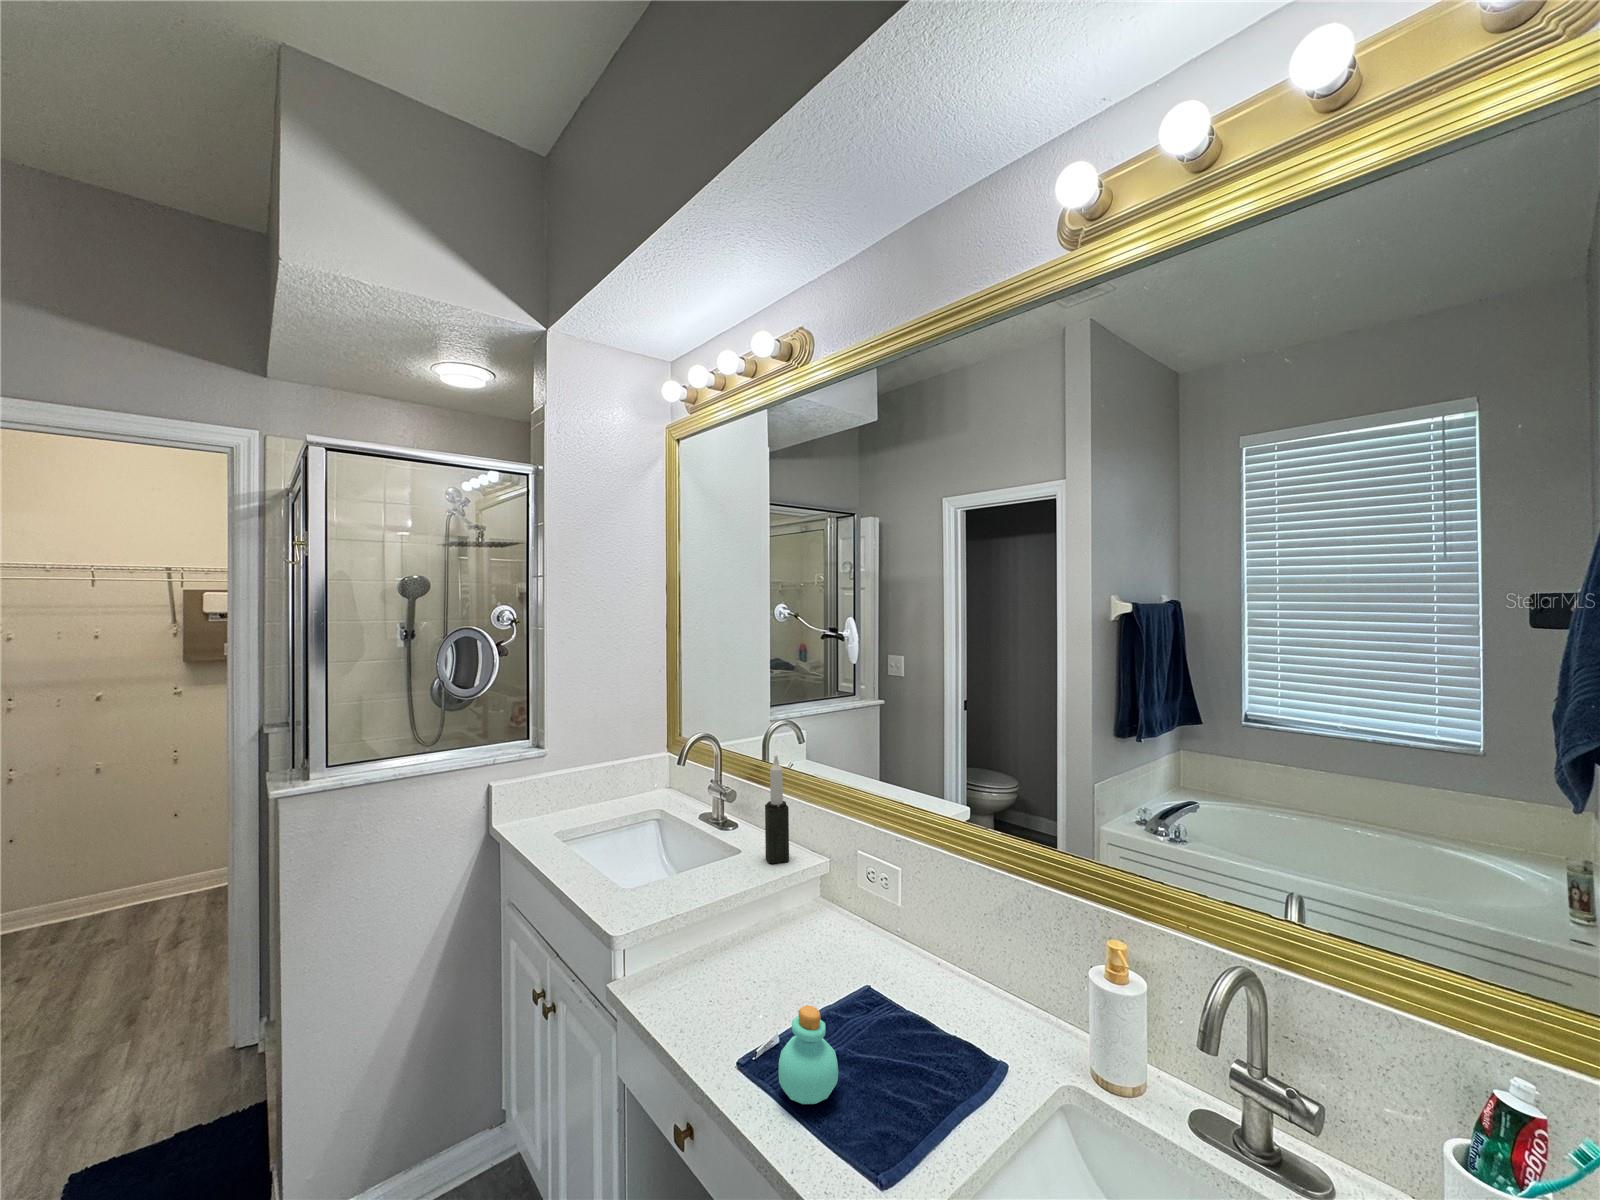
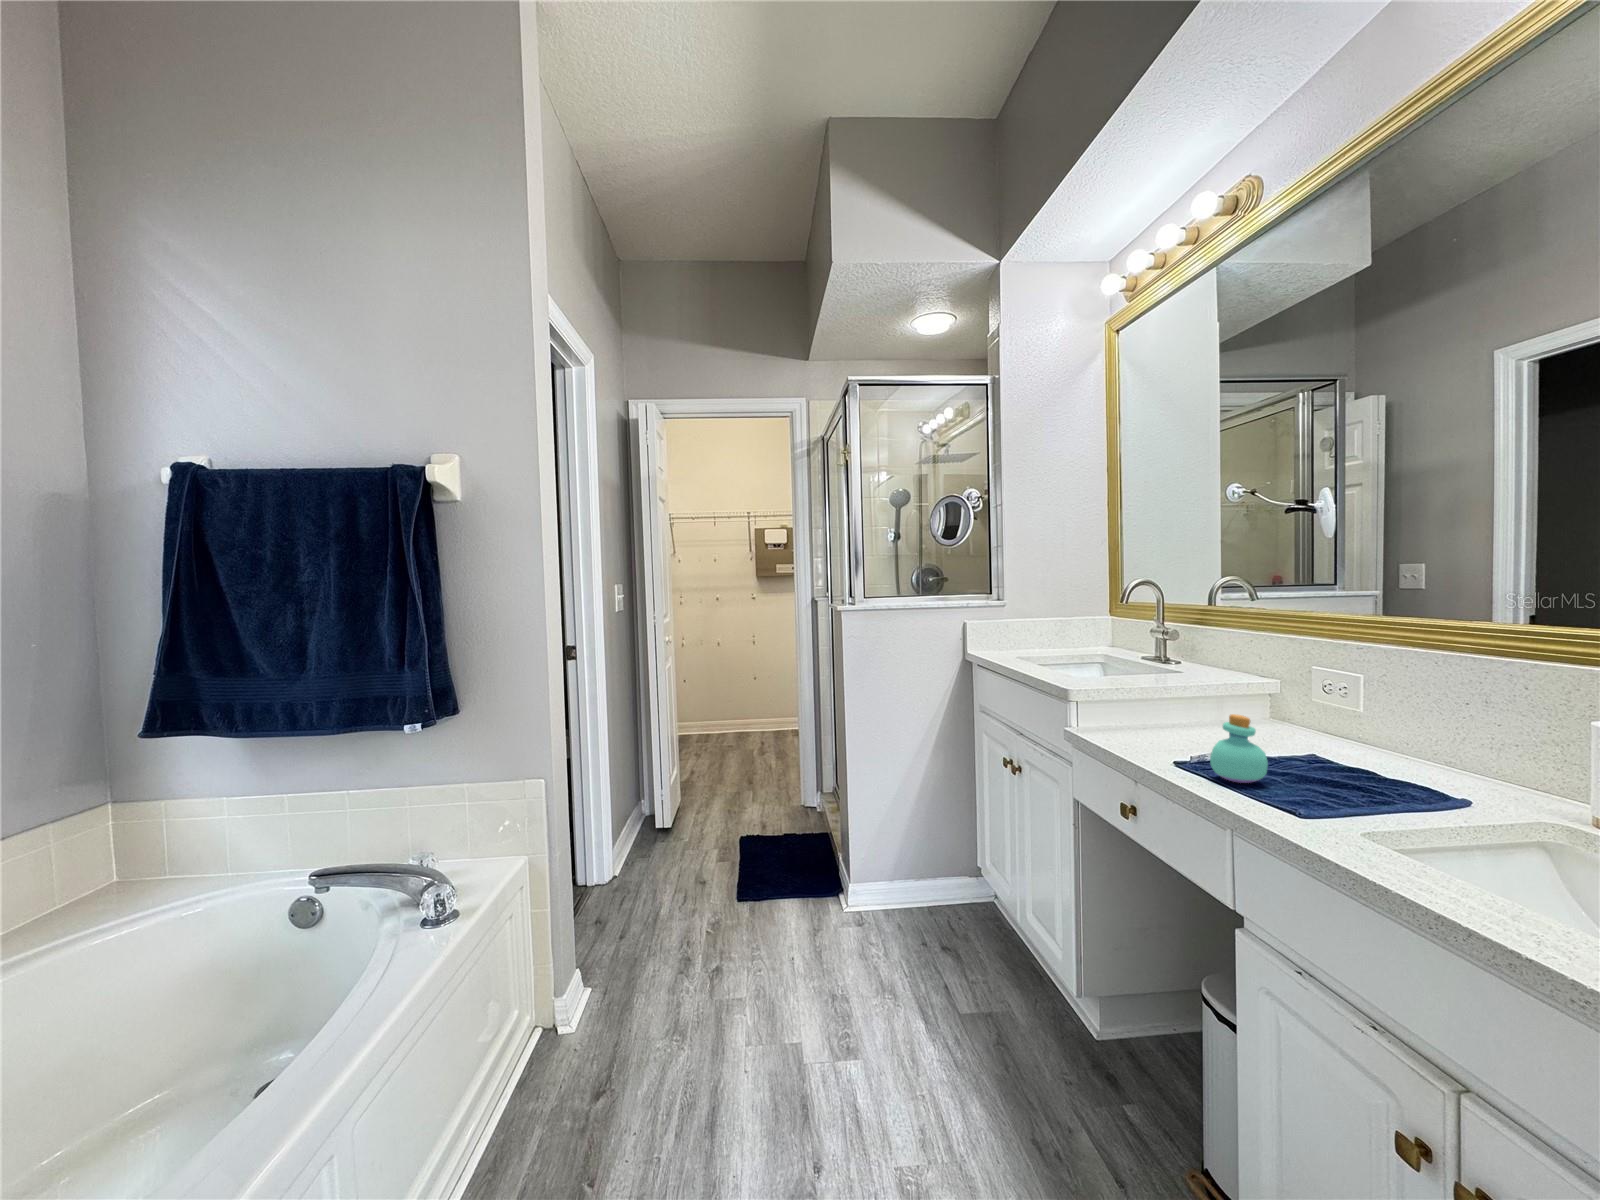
candle: present [765,755,789,864] -> none [1208,584,1234,680]

